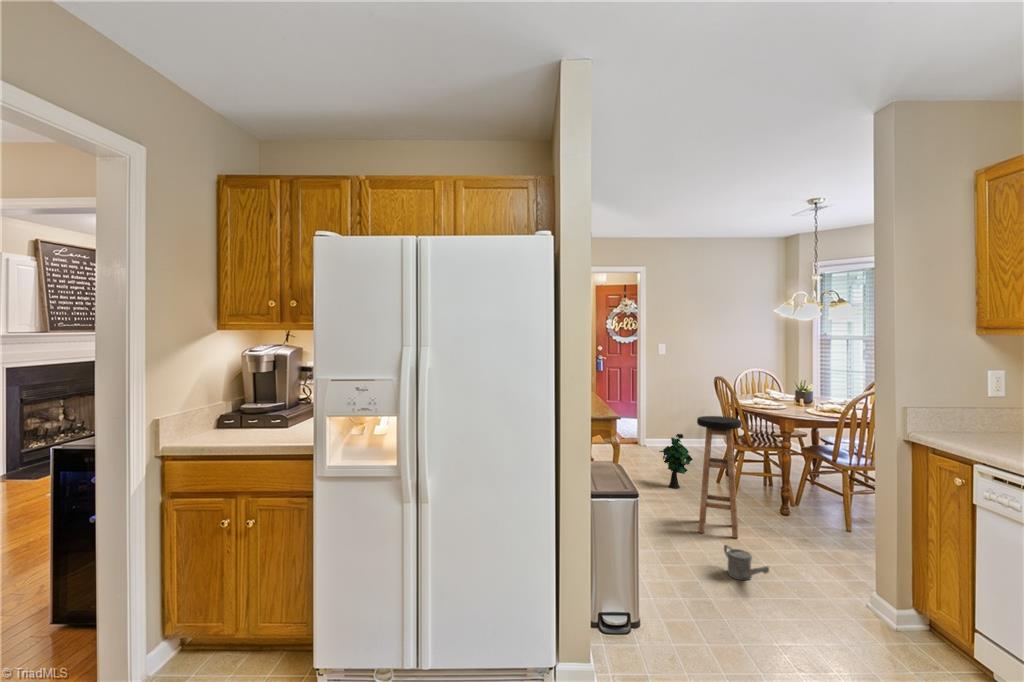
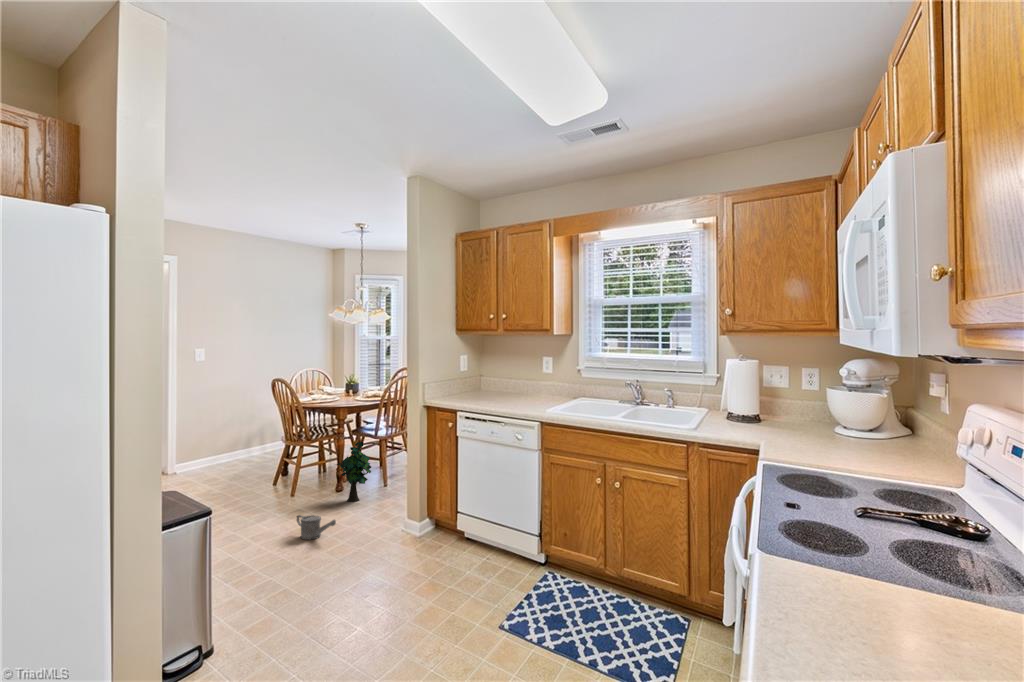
bar stool: present [697,416,742,538] -> none [267,408,308,517]
decorative plant: present [659,434,692,488] -> present [337,442,371,502]

